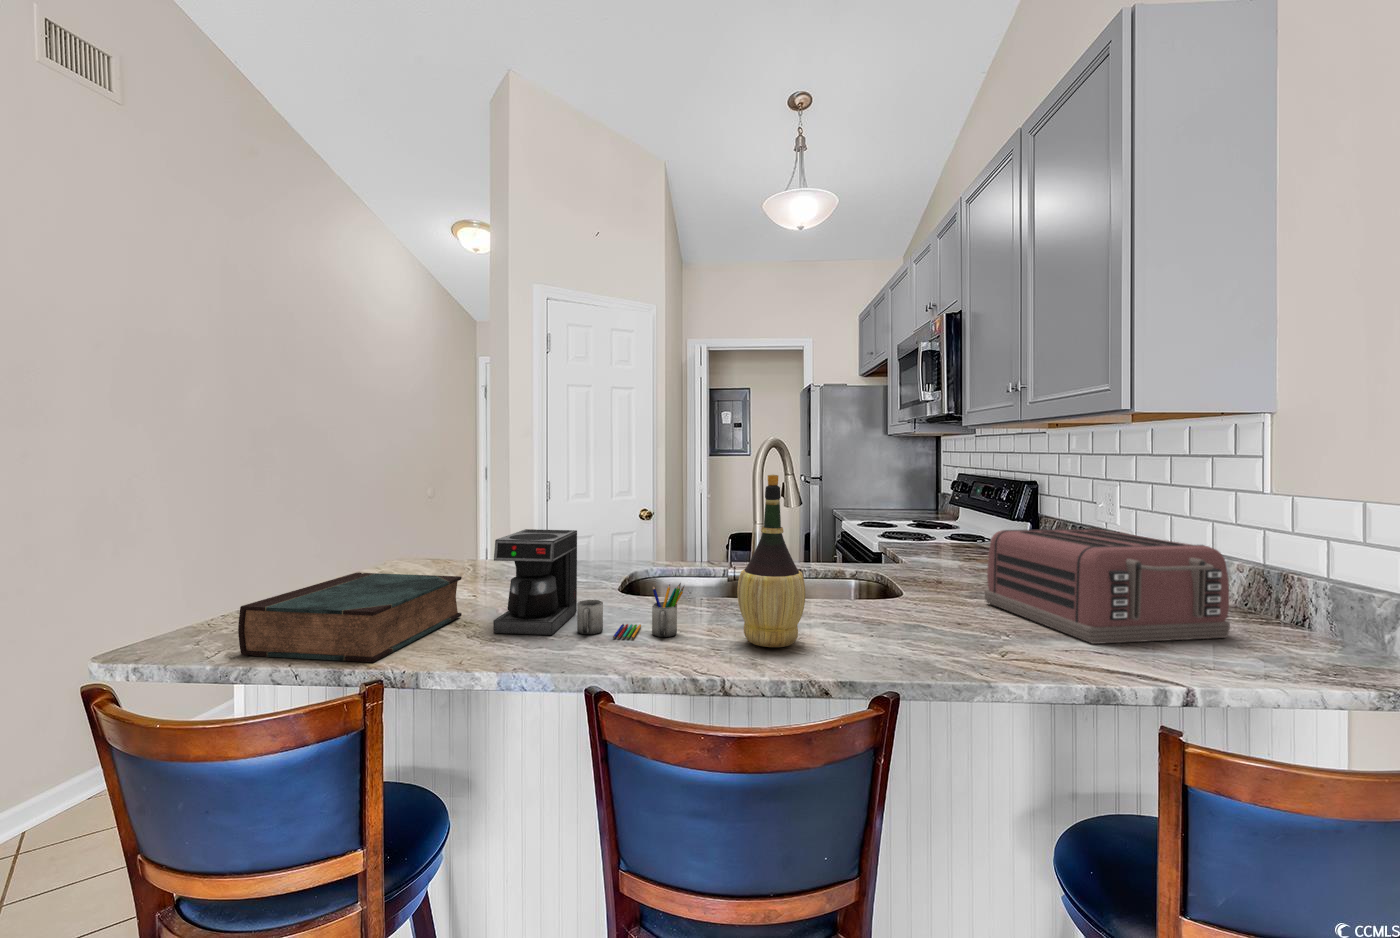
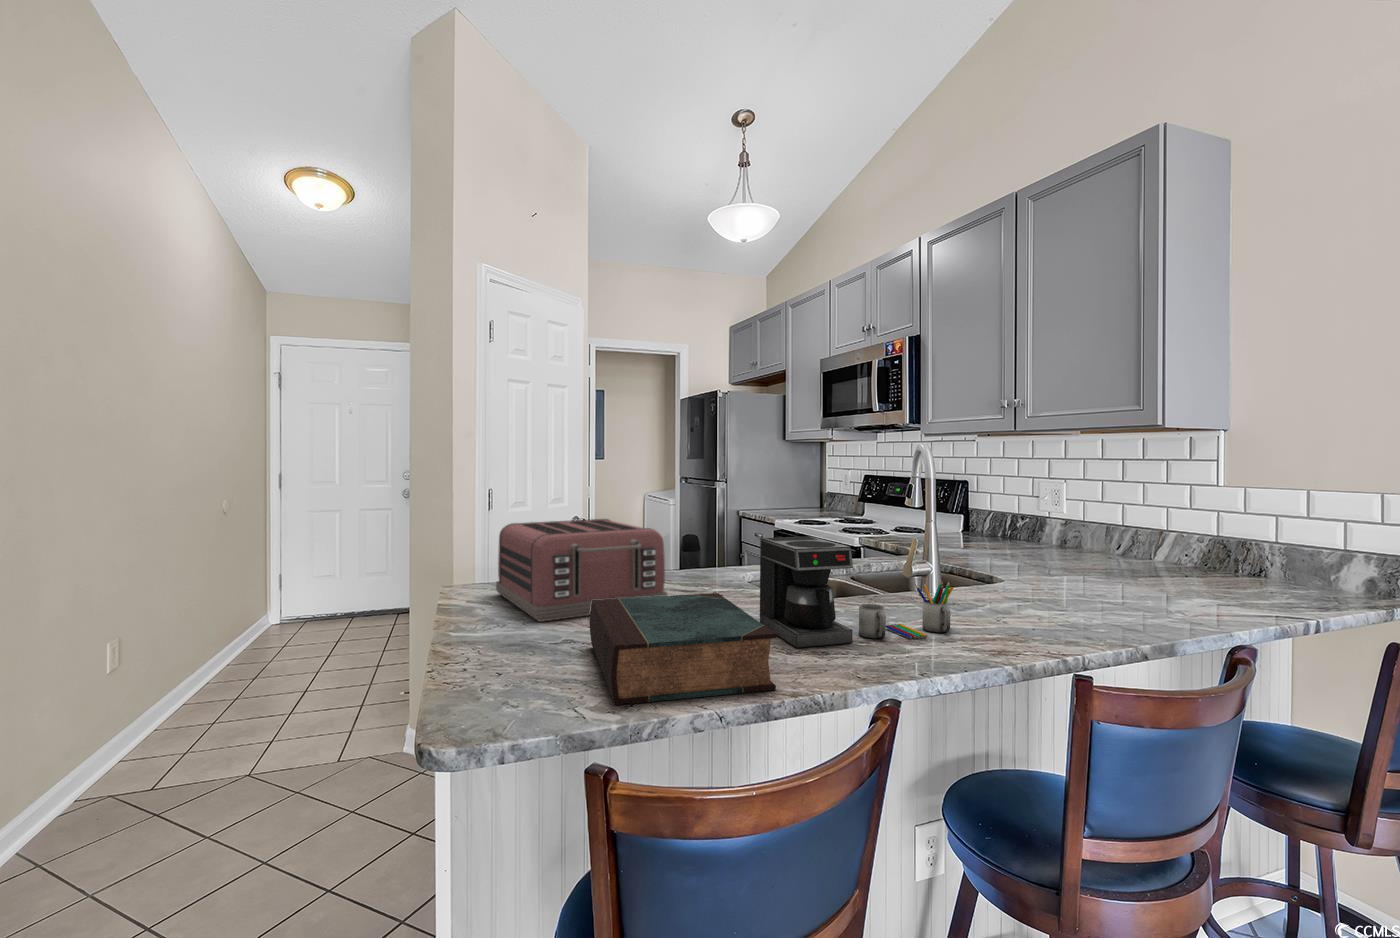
wine bottle: present [737,475,805,647] -> none [997,475,1066,629]
toaster: present [984,529,1230,644] -> present [496,519,667,622]

